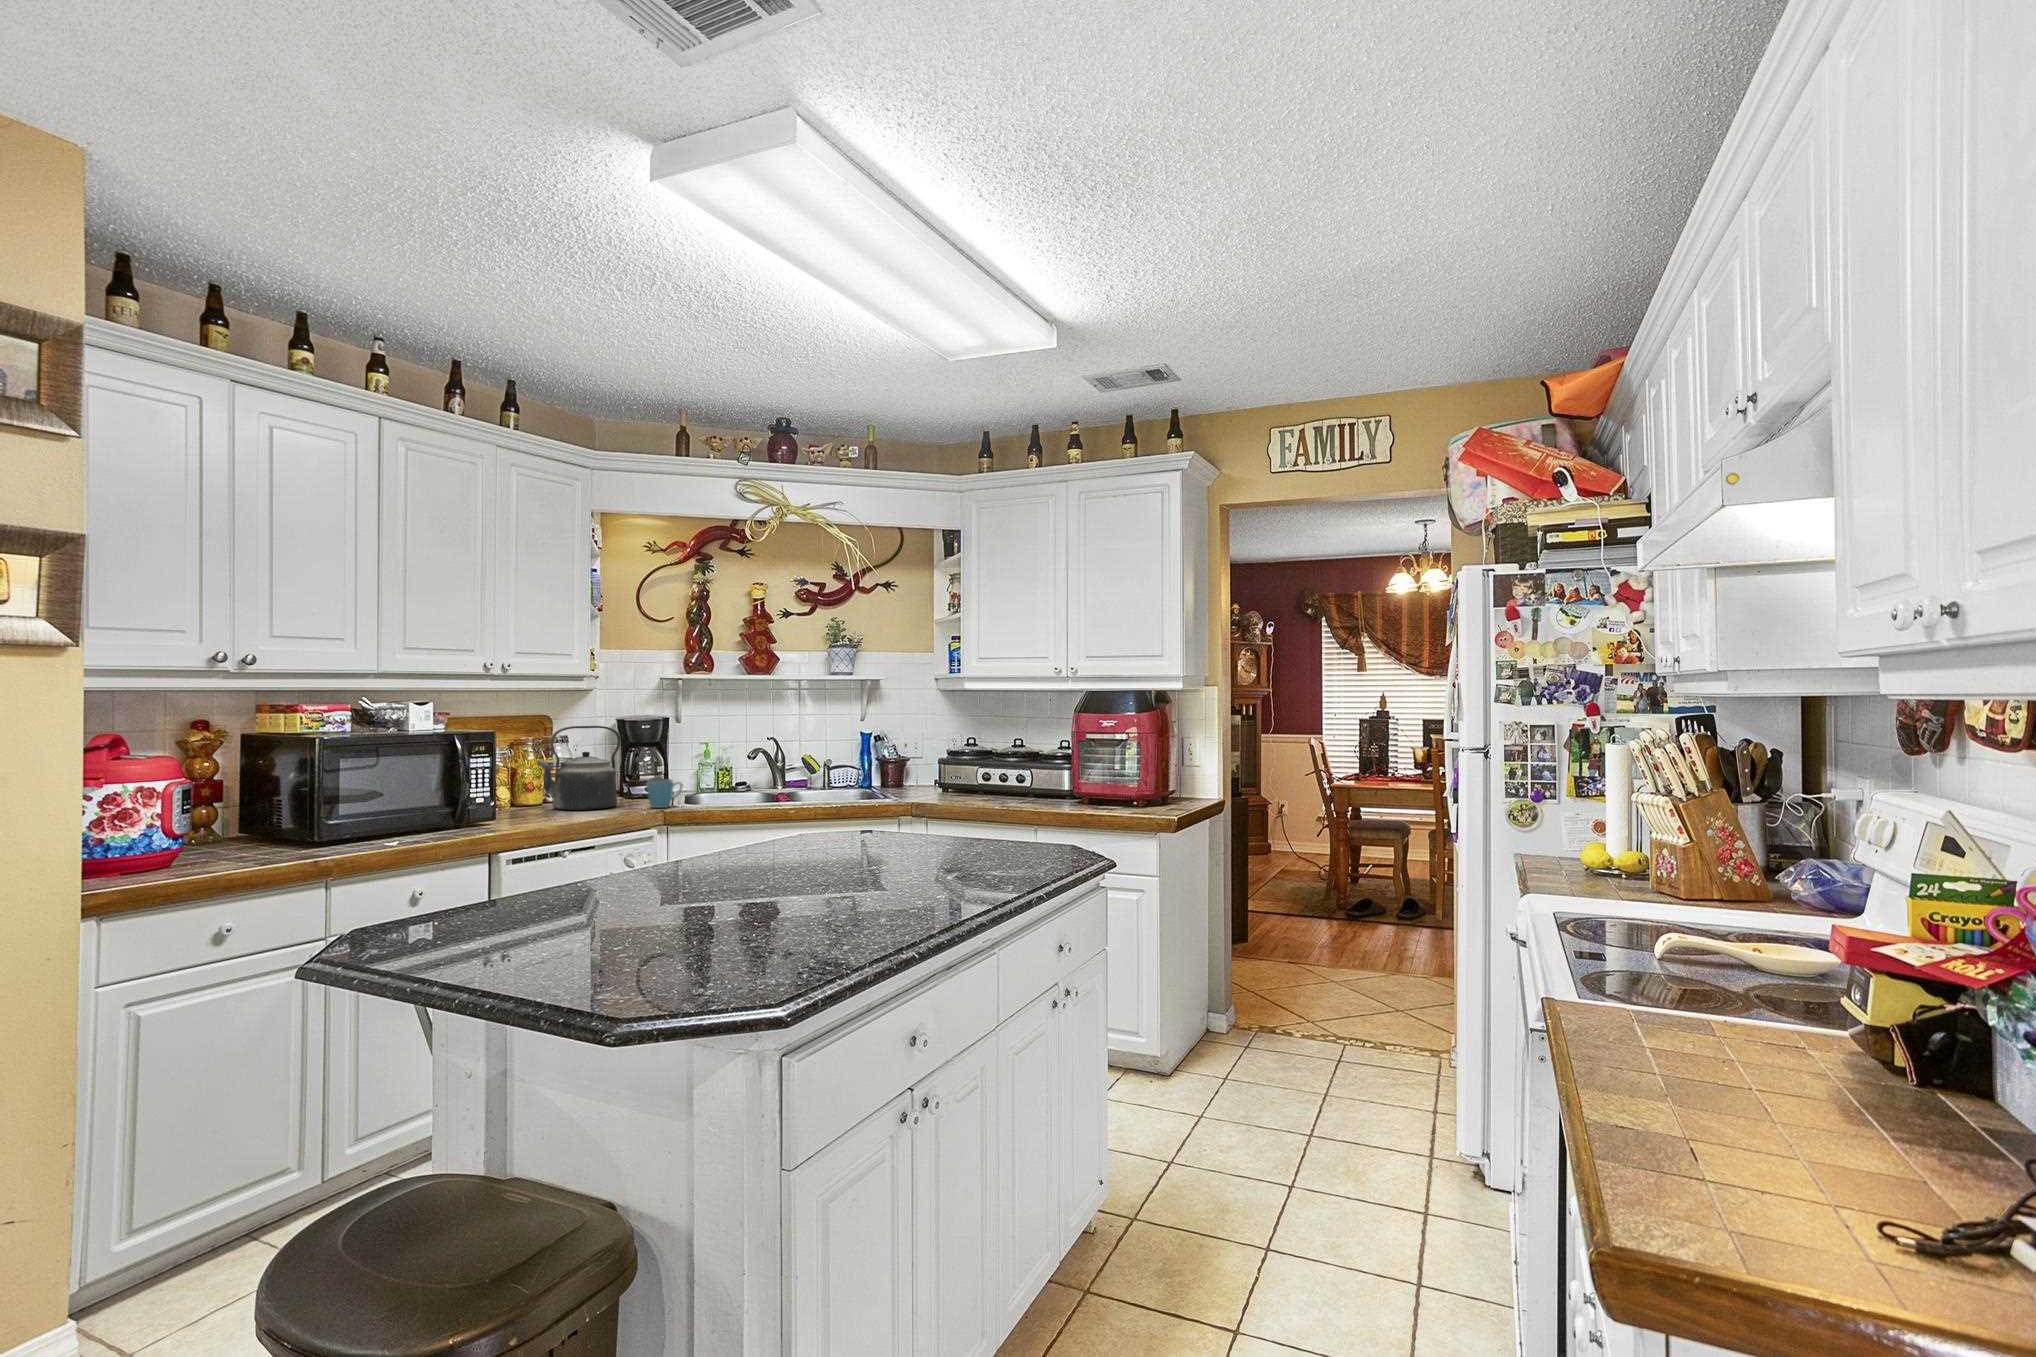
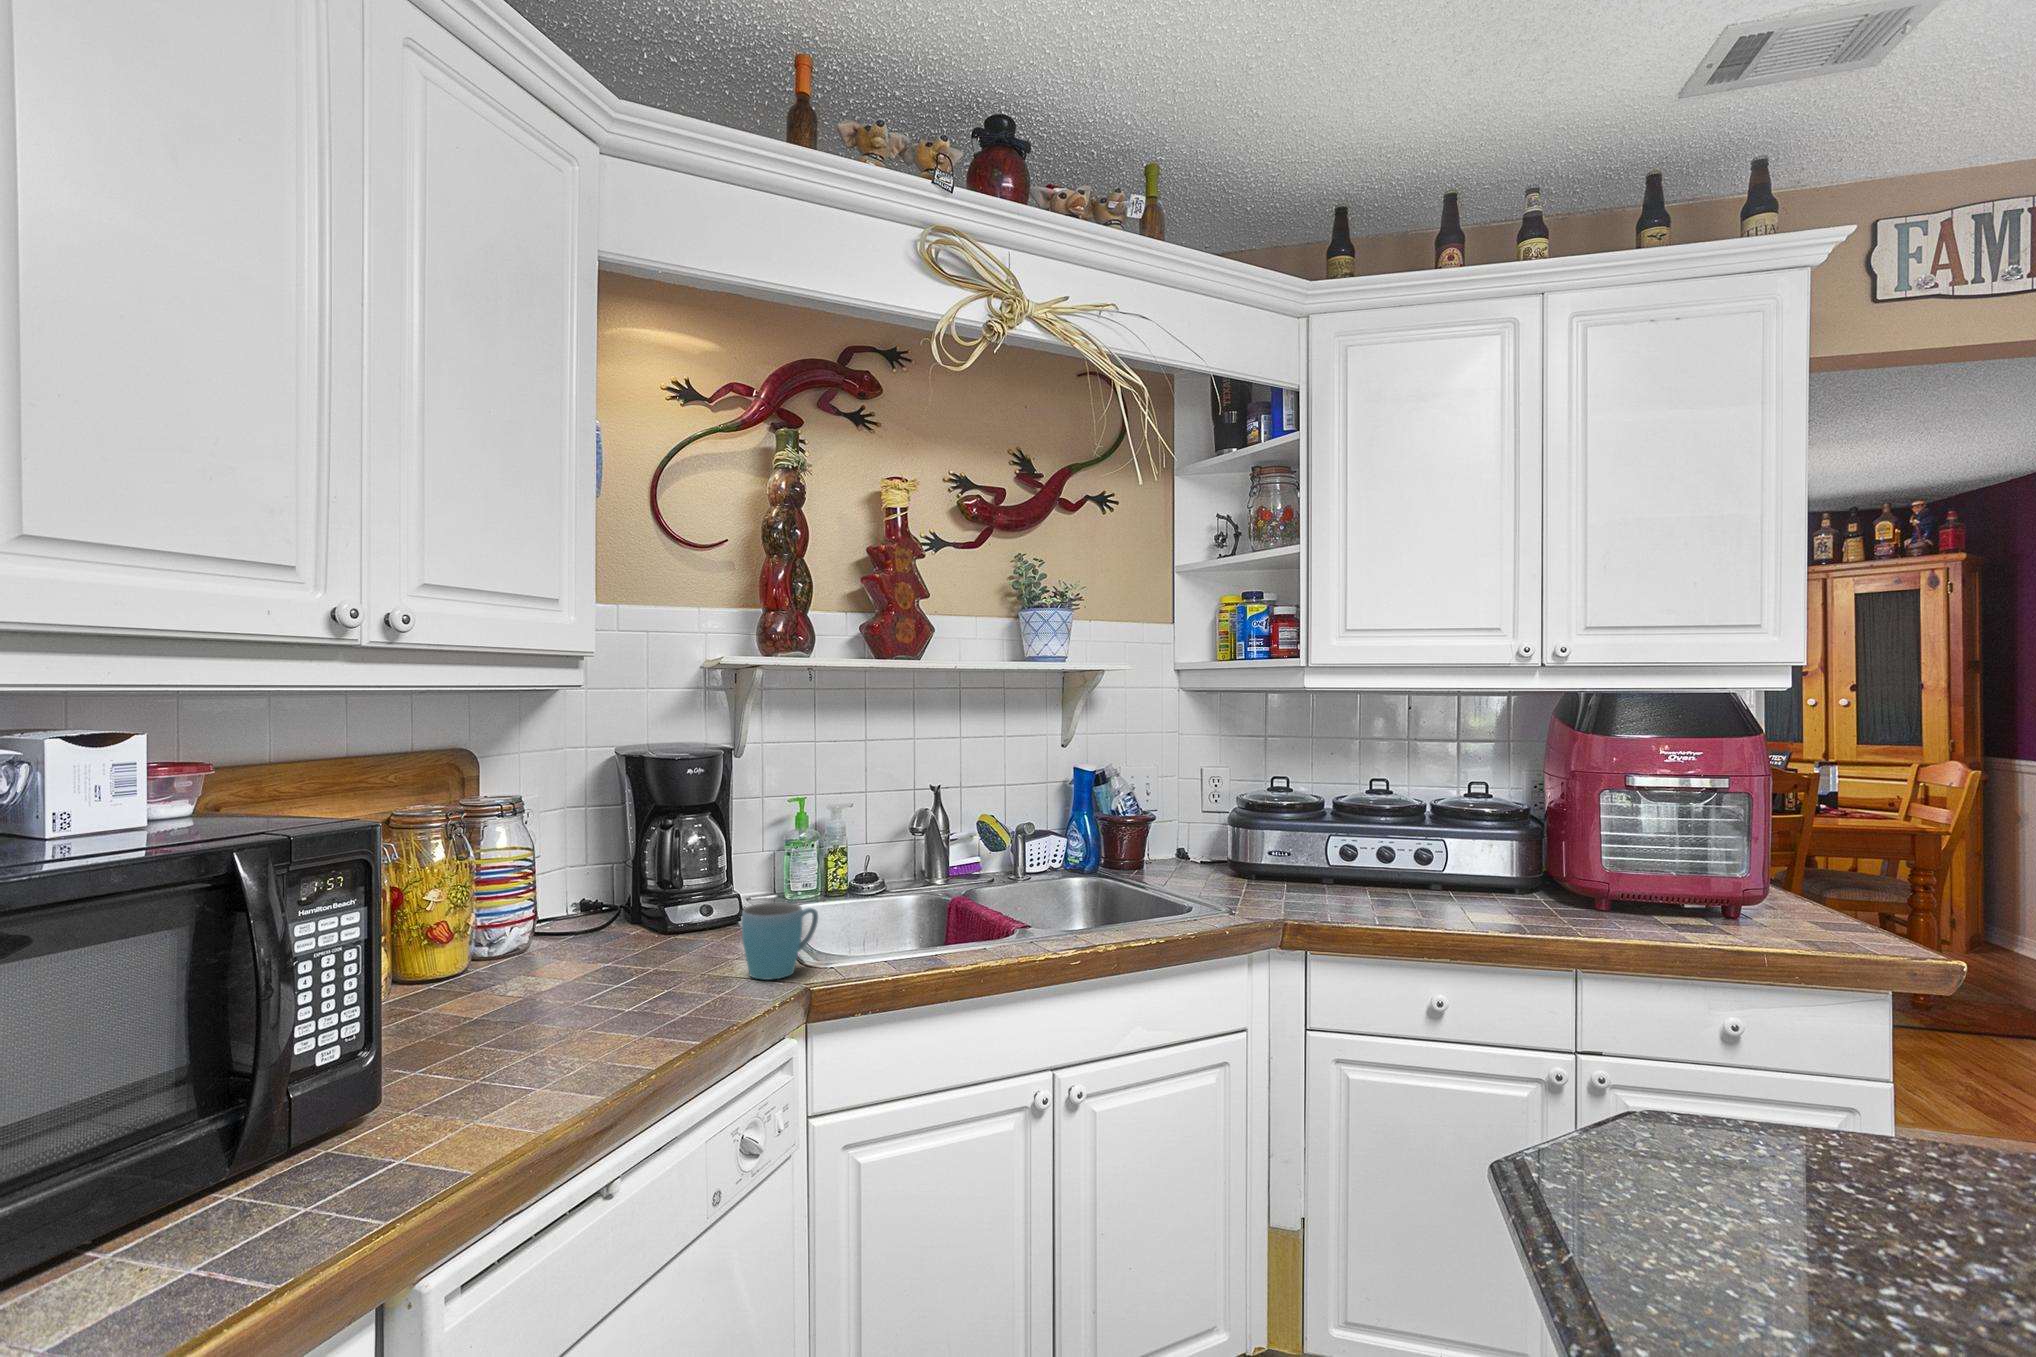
kettle: present [538,726,620,810] -> none [465,780,668,1005]

